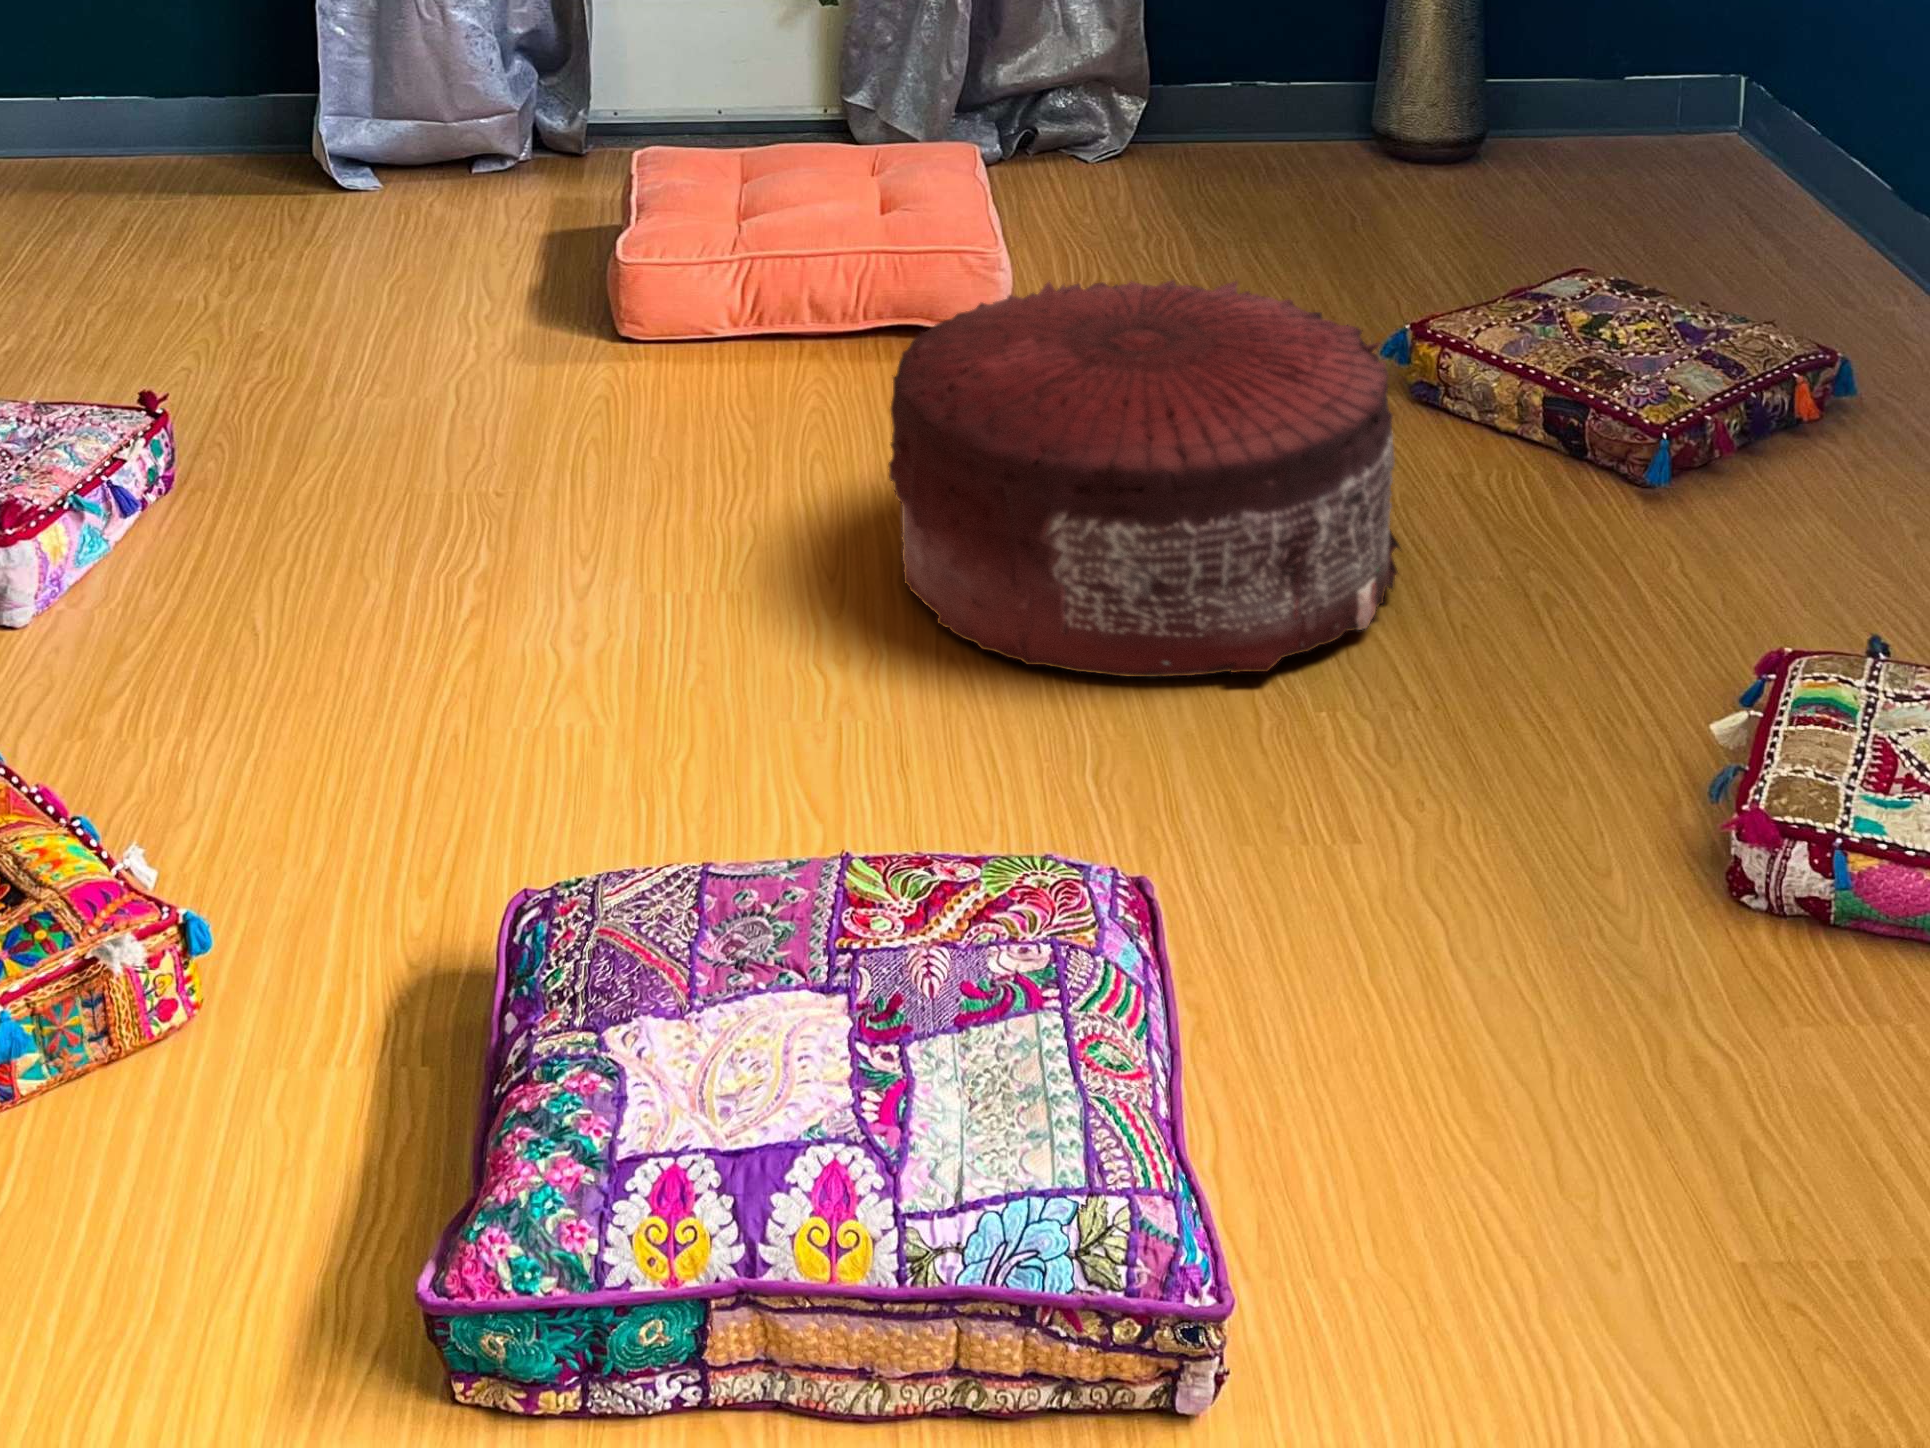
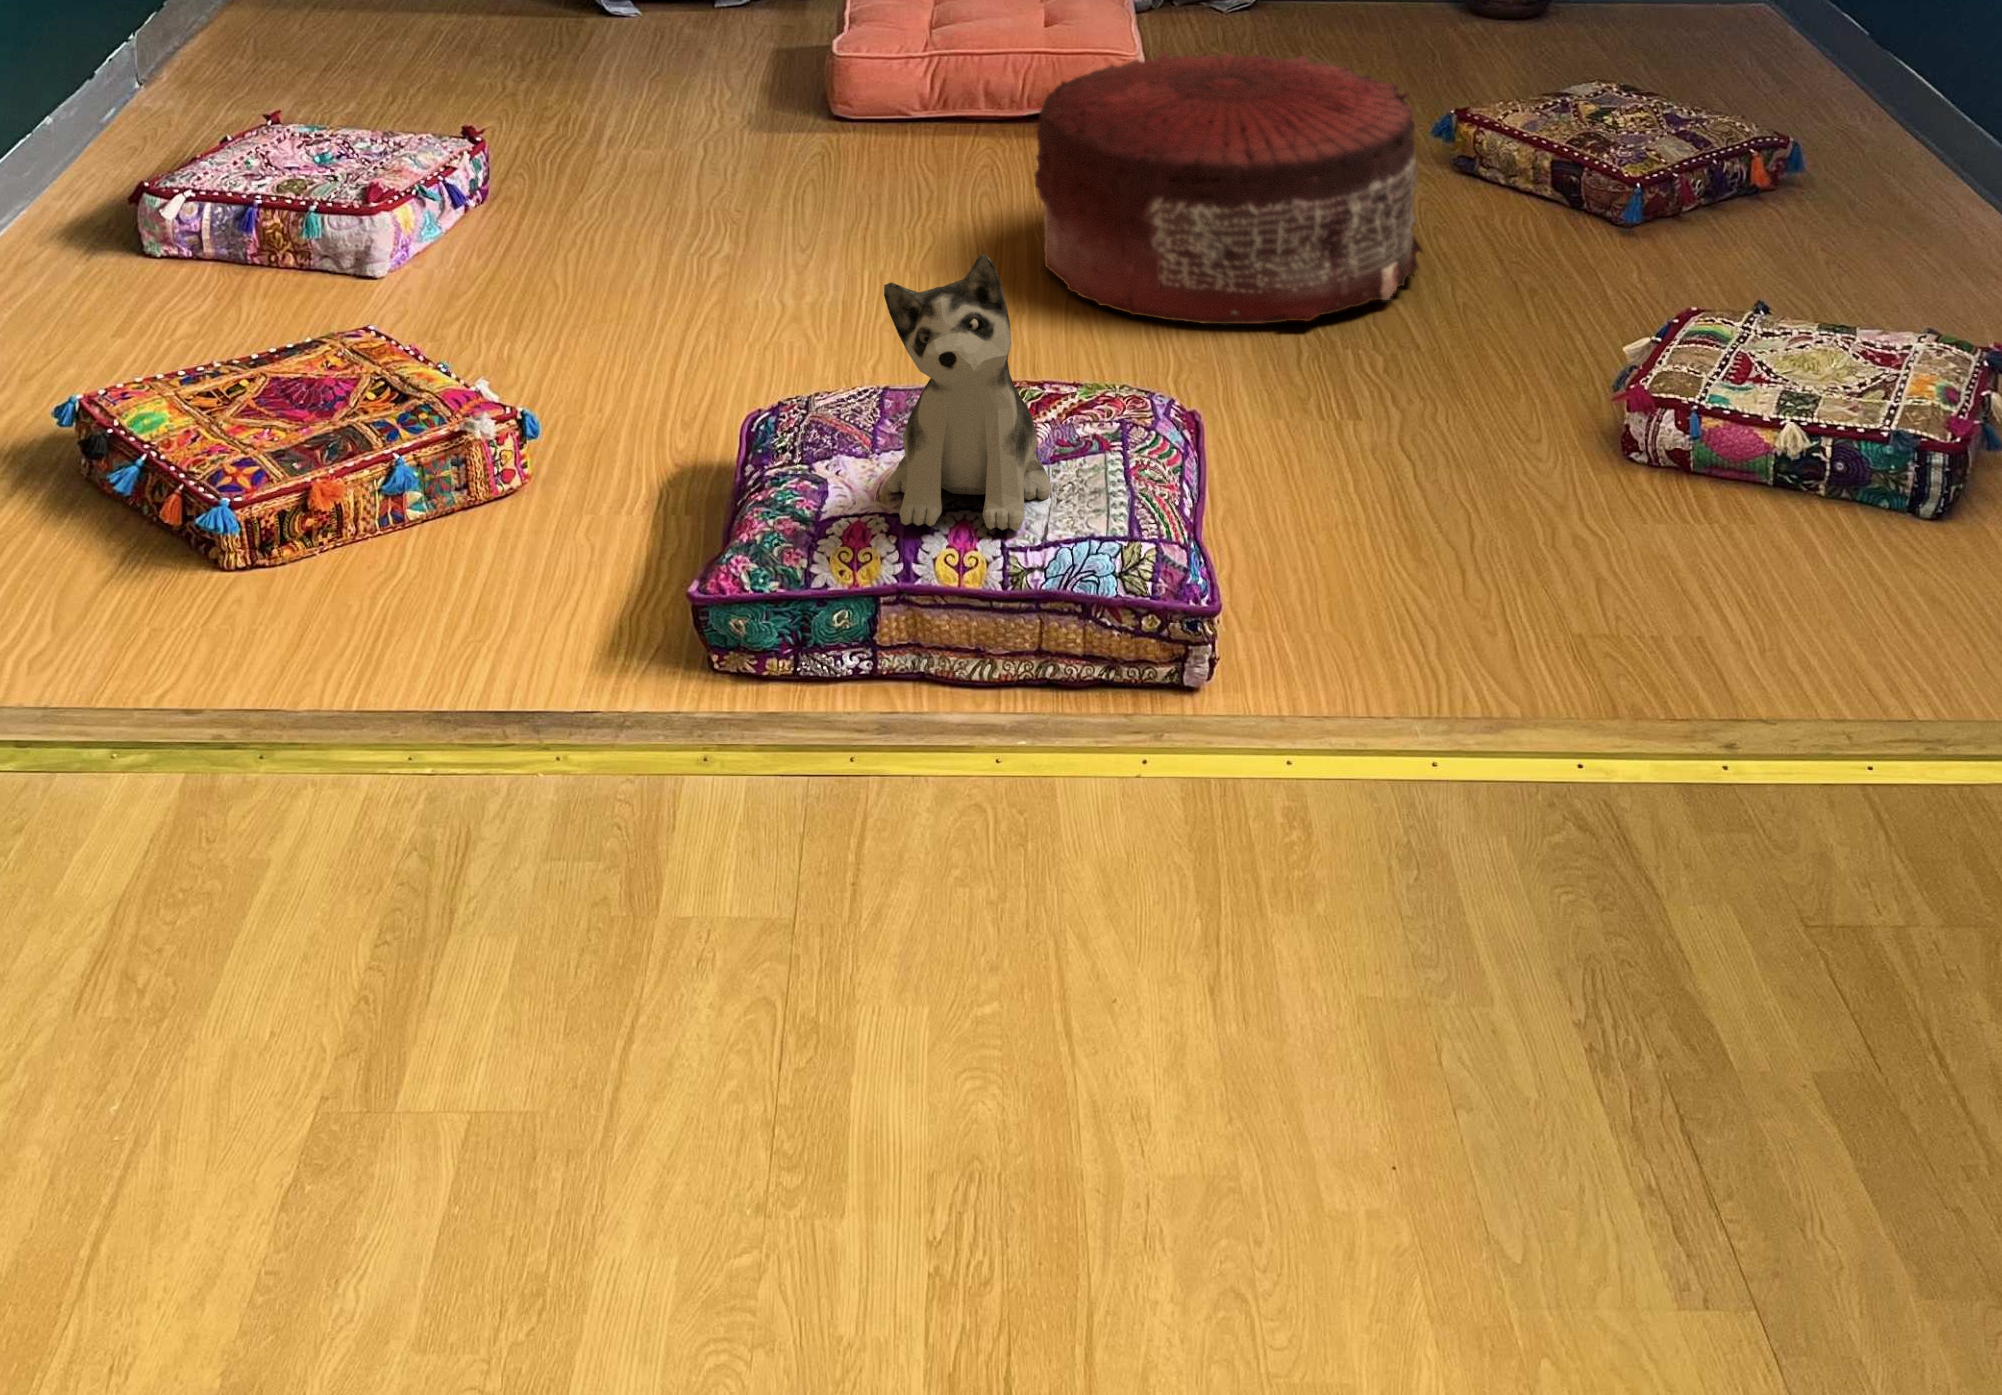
plush toy: none [705,748,958,1161] -> present [884,254,1051,531]

